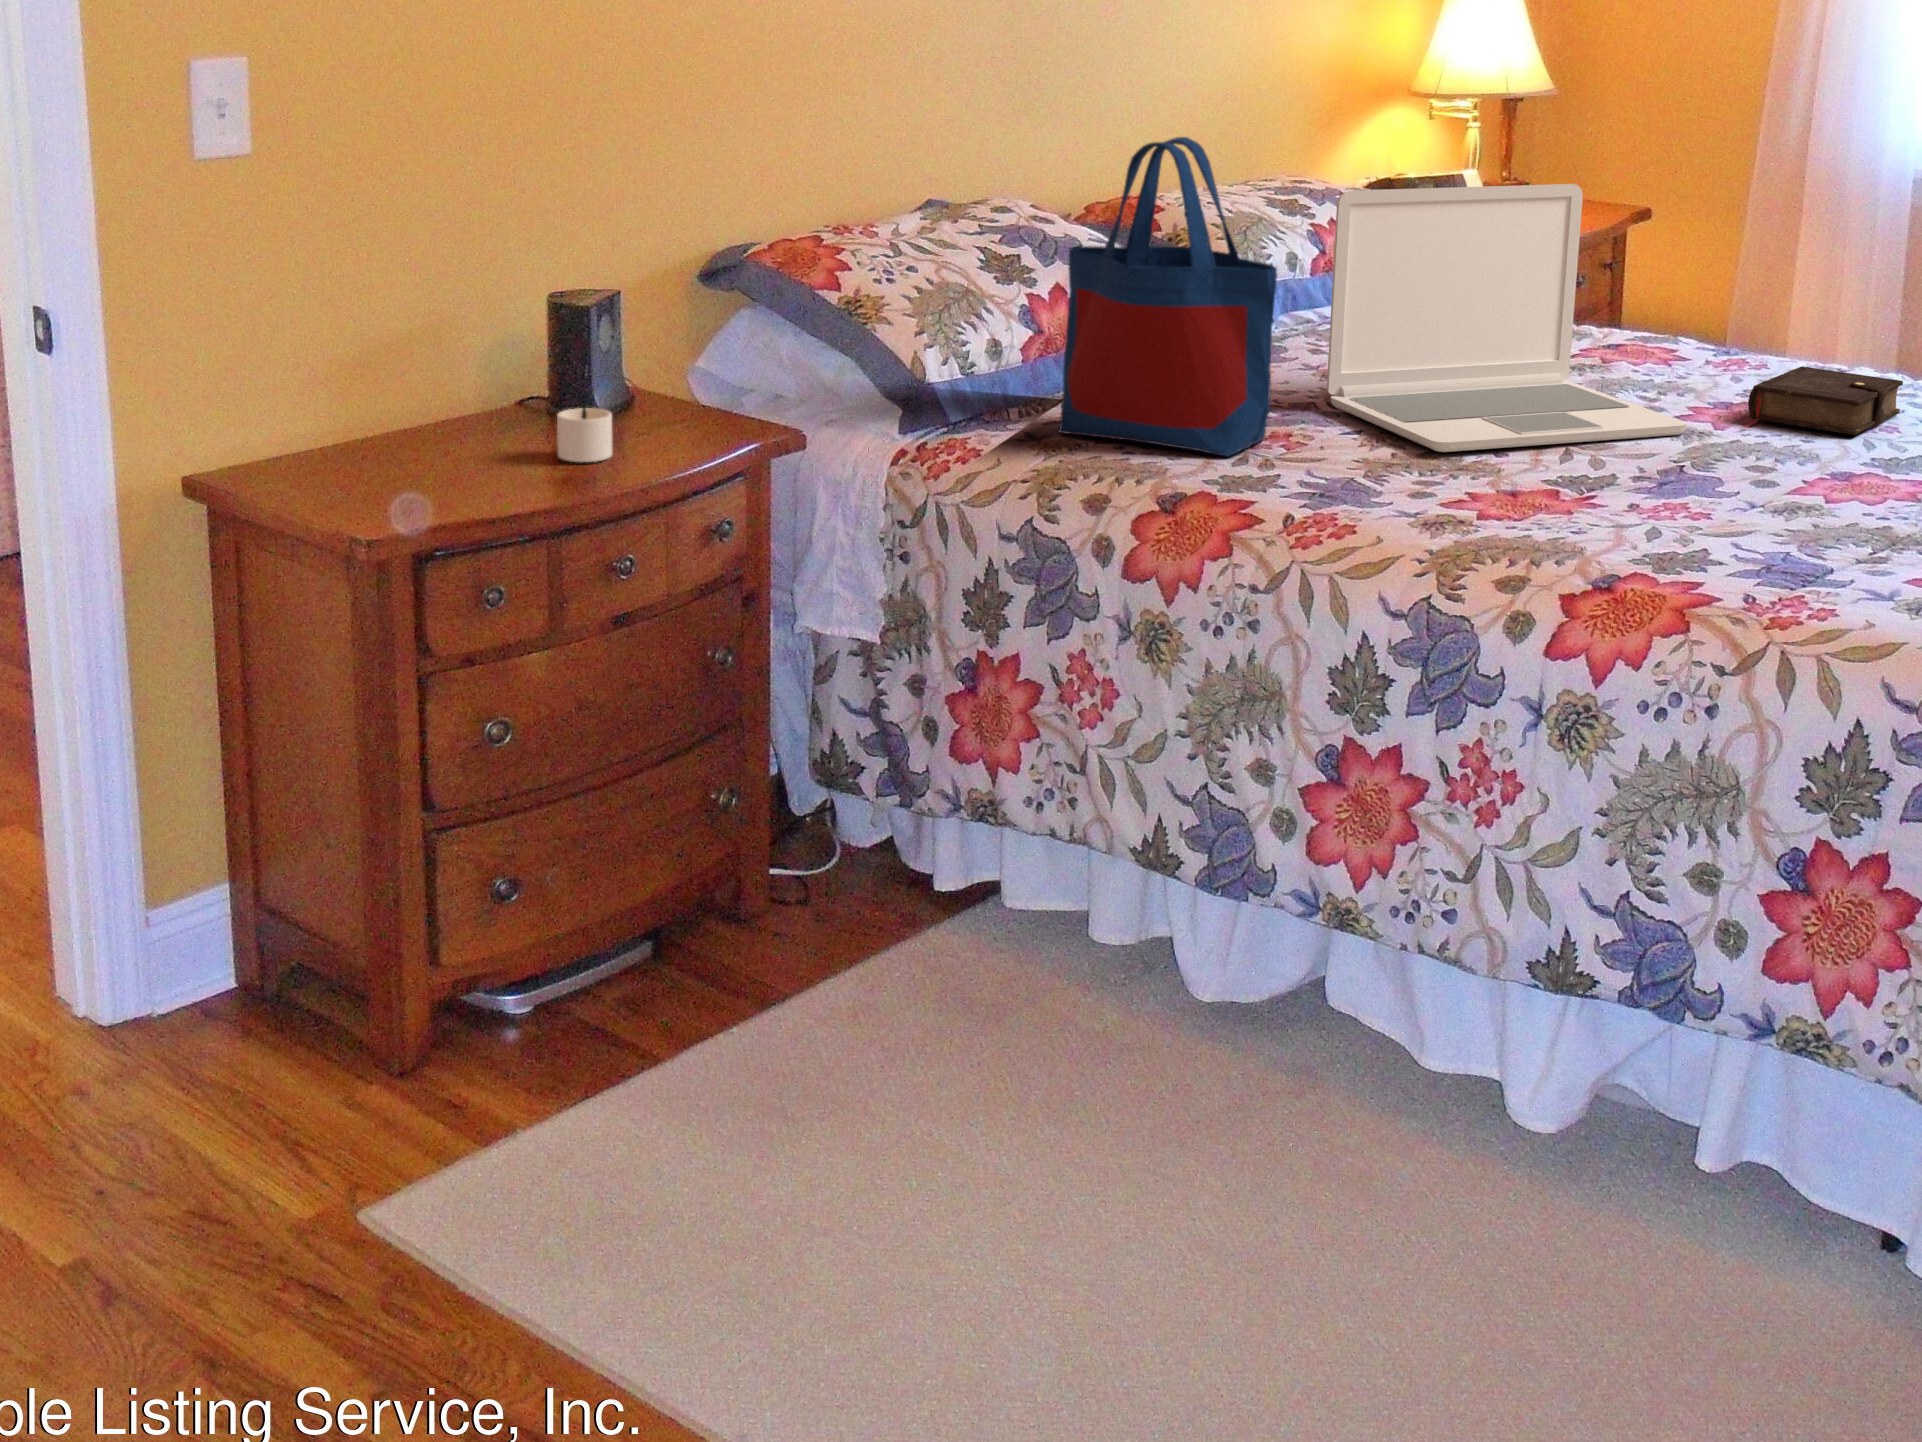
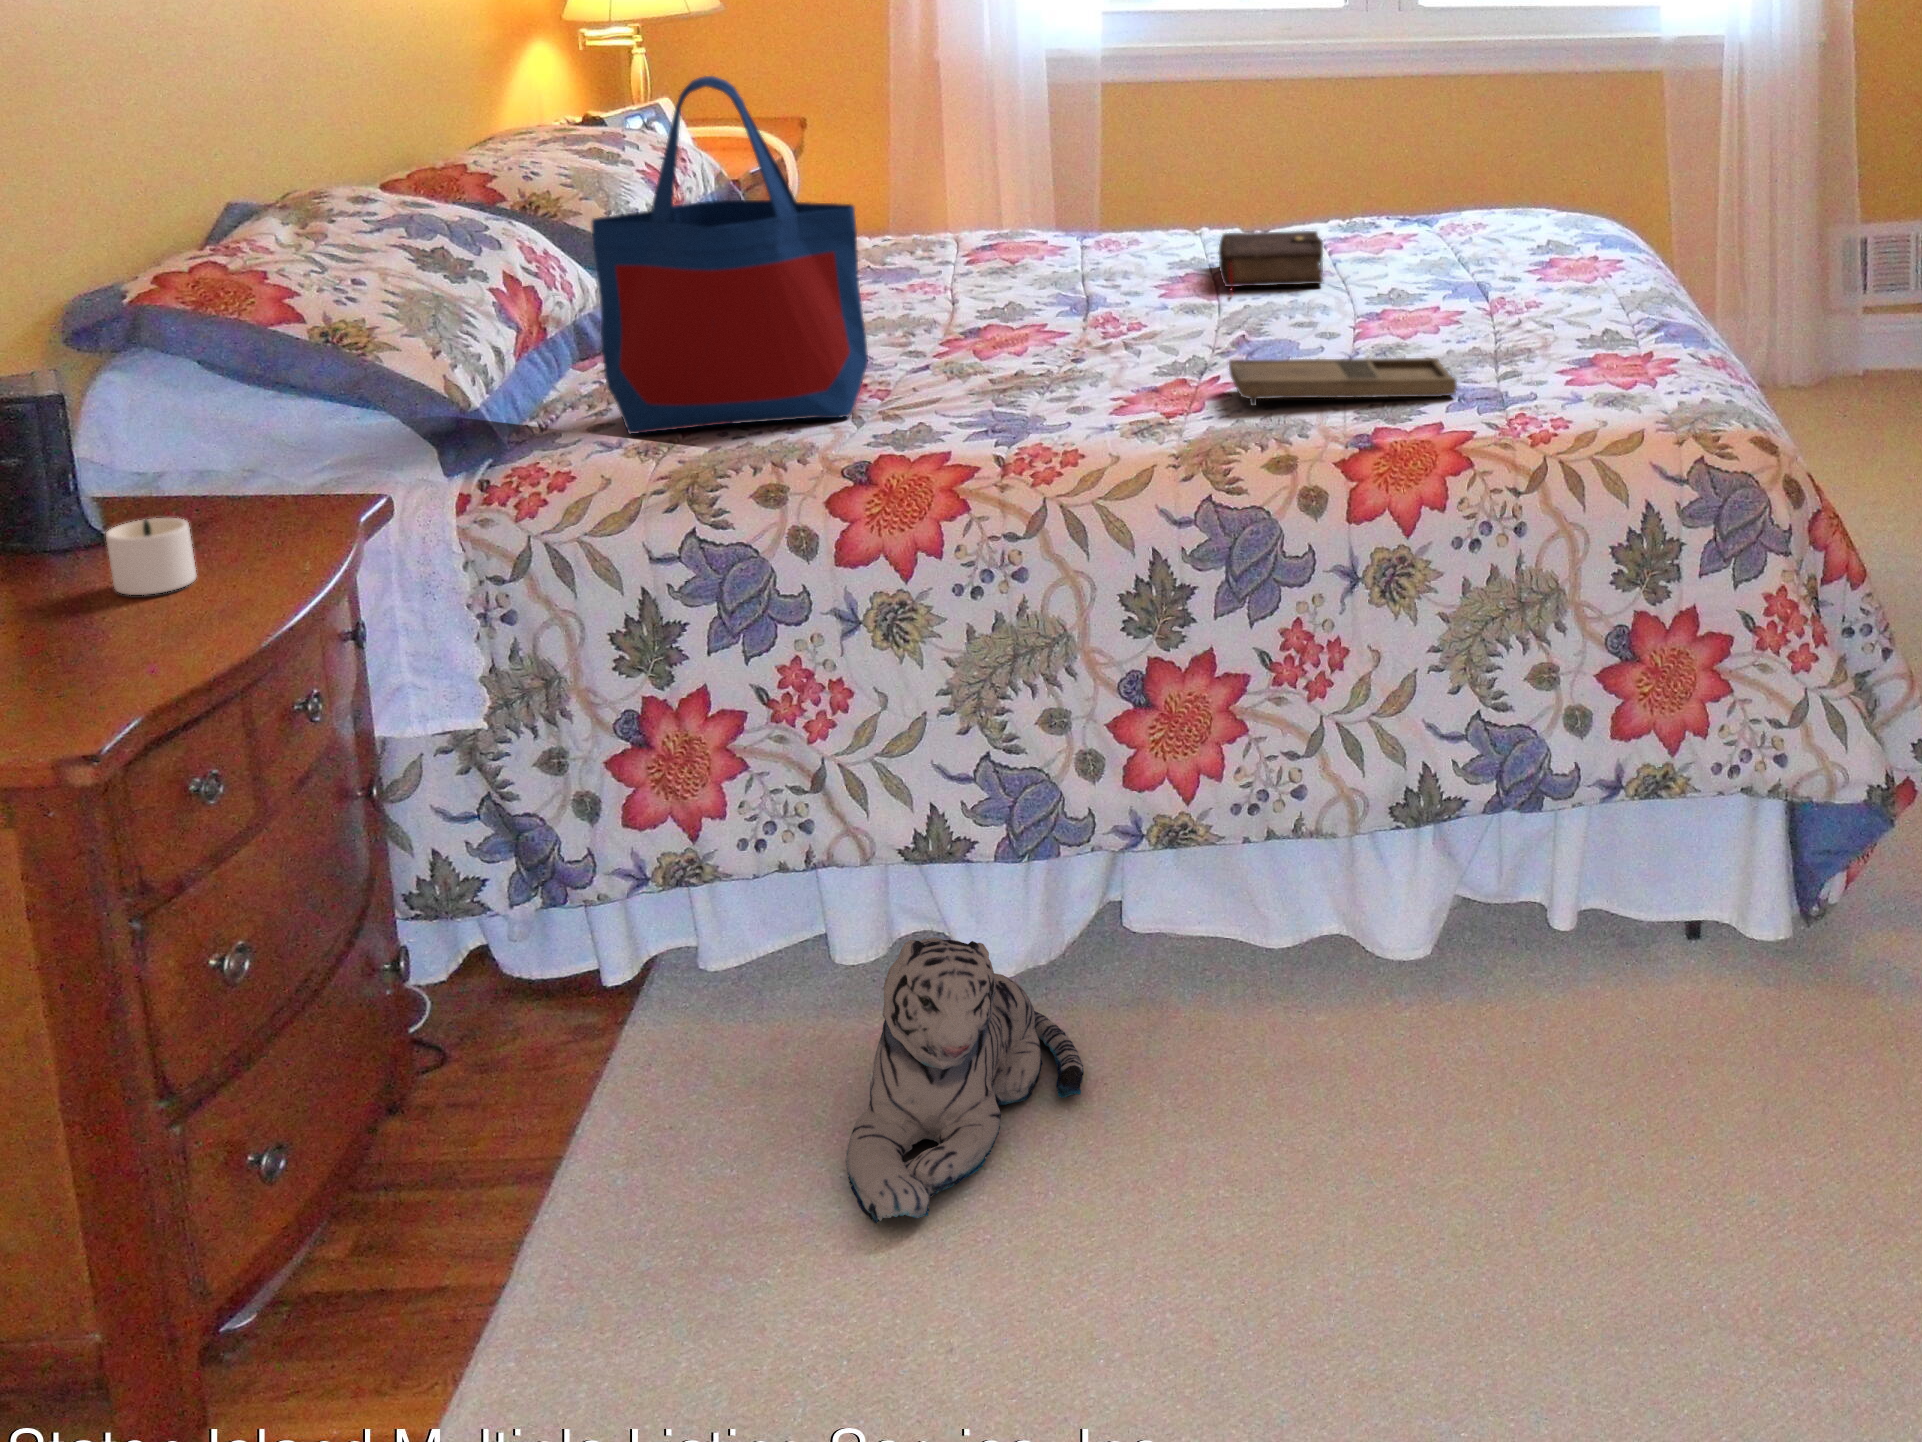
laptop: present [1327,184,1687,452] -> none [831,86,1196,369]
tray: none [1544,478,1799,563] -> present [1229,358,1457,406]
plush toy: none [903,911,1204,1147] -> present [846,938,1084,1223]

